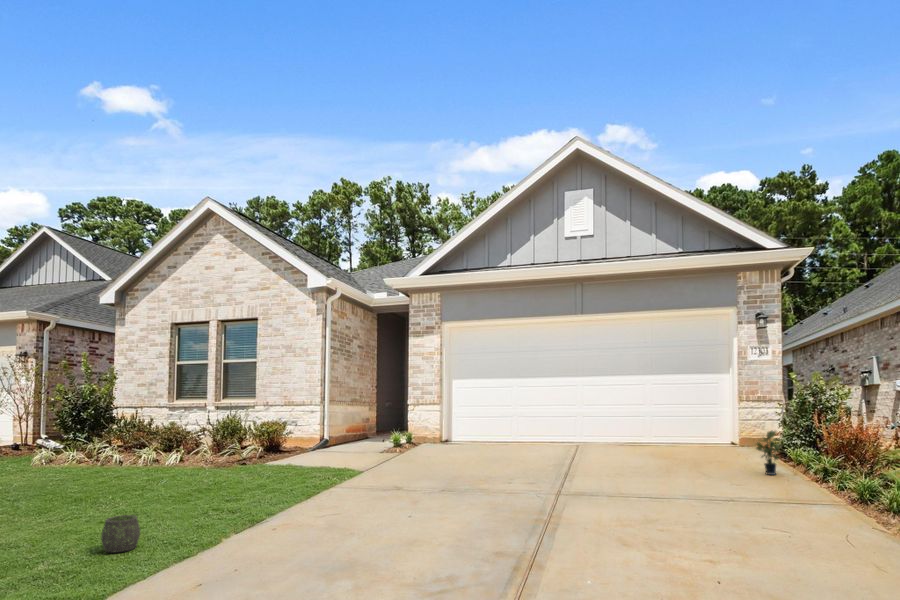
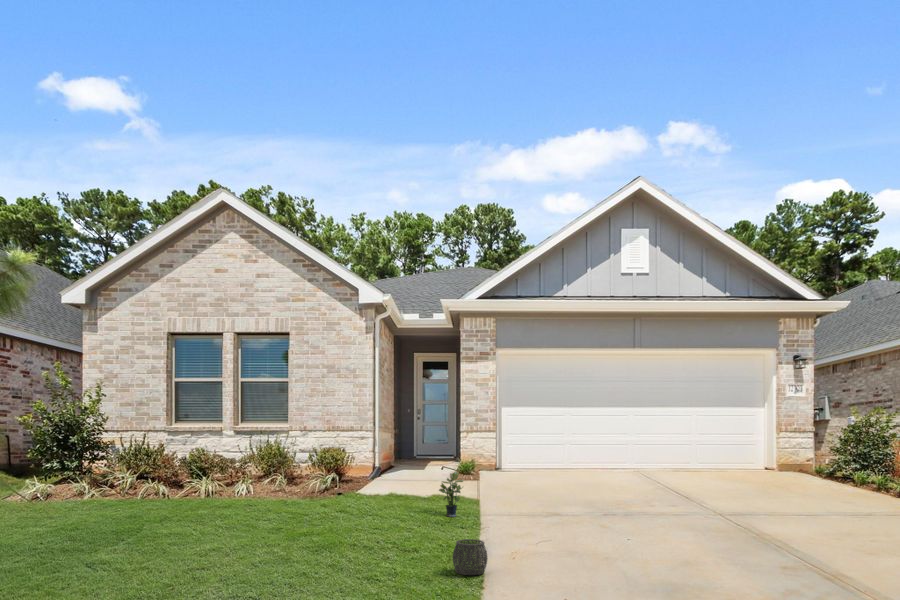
potted plant: present [756,431,780,475] -> present [439,471,463,517]

